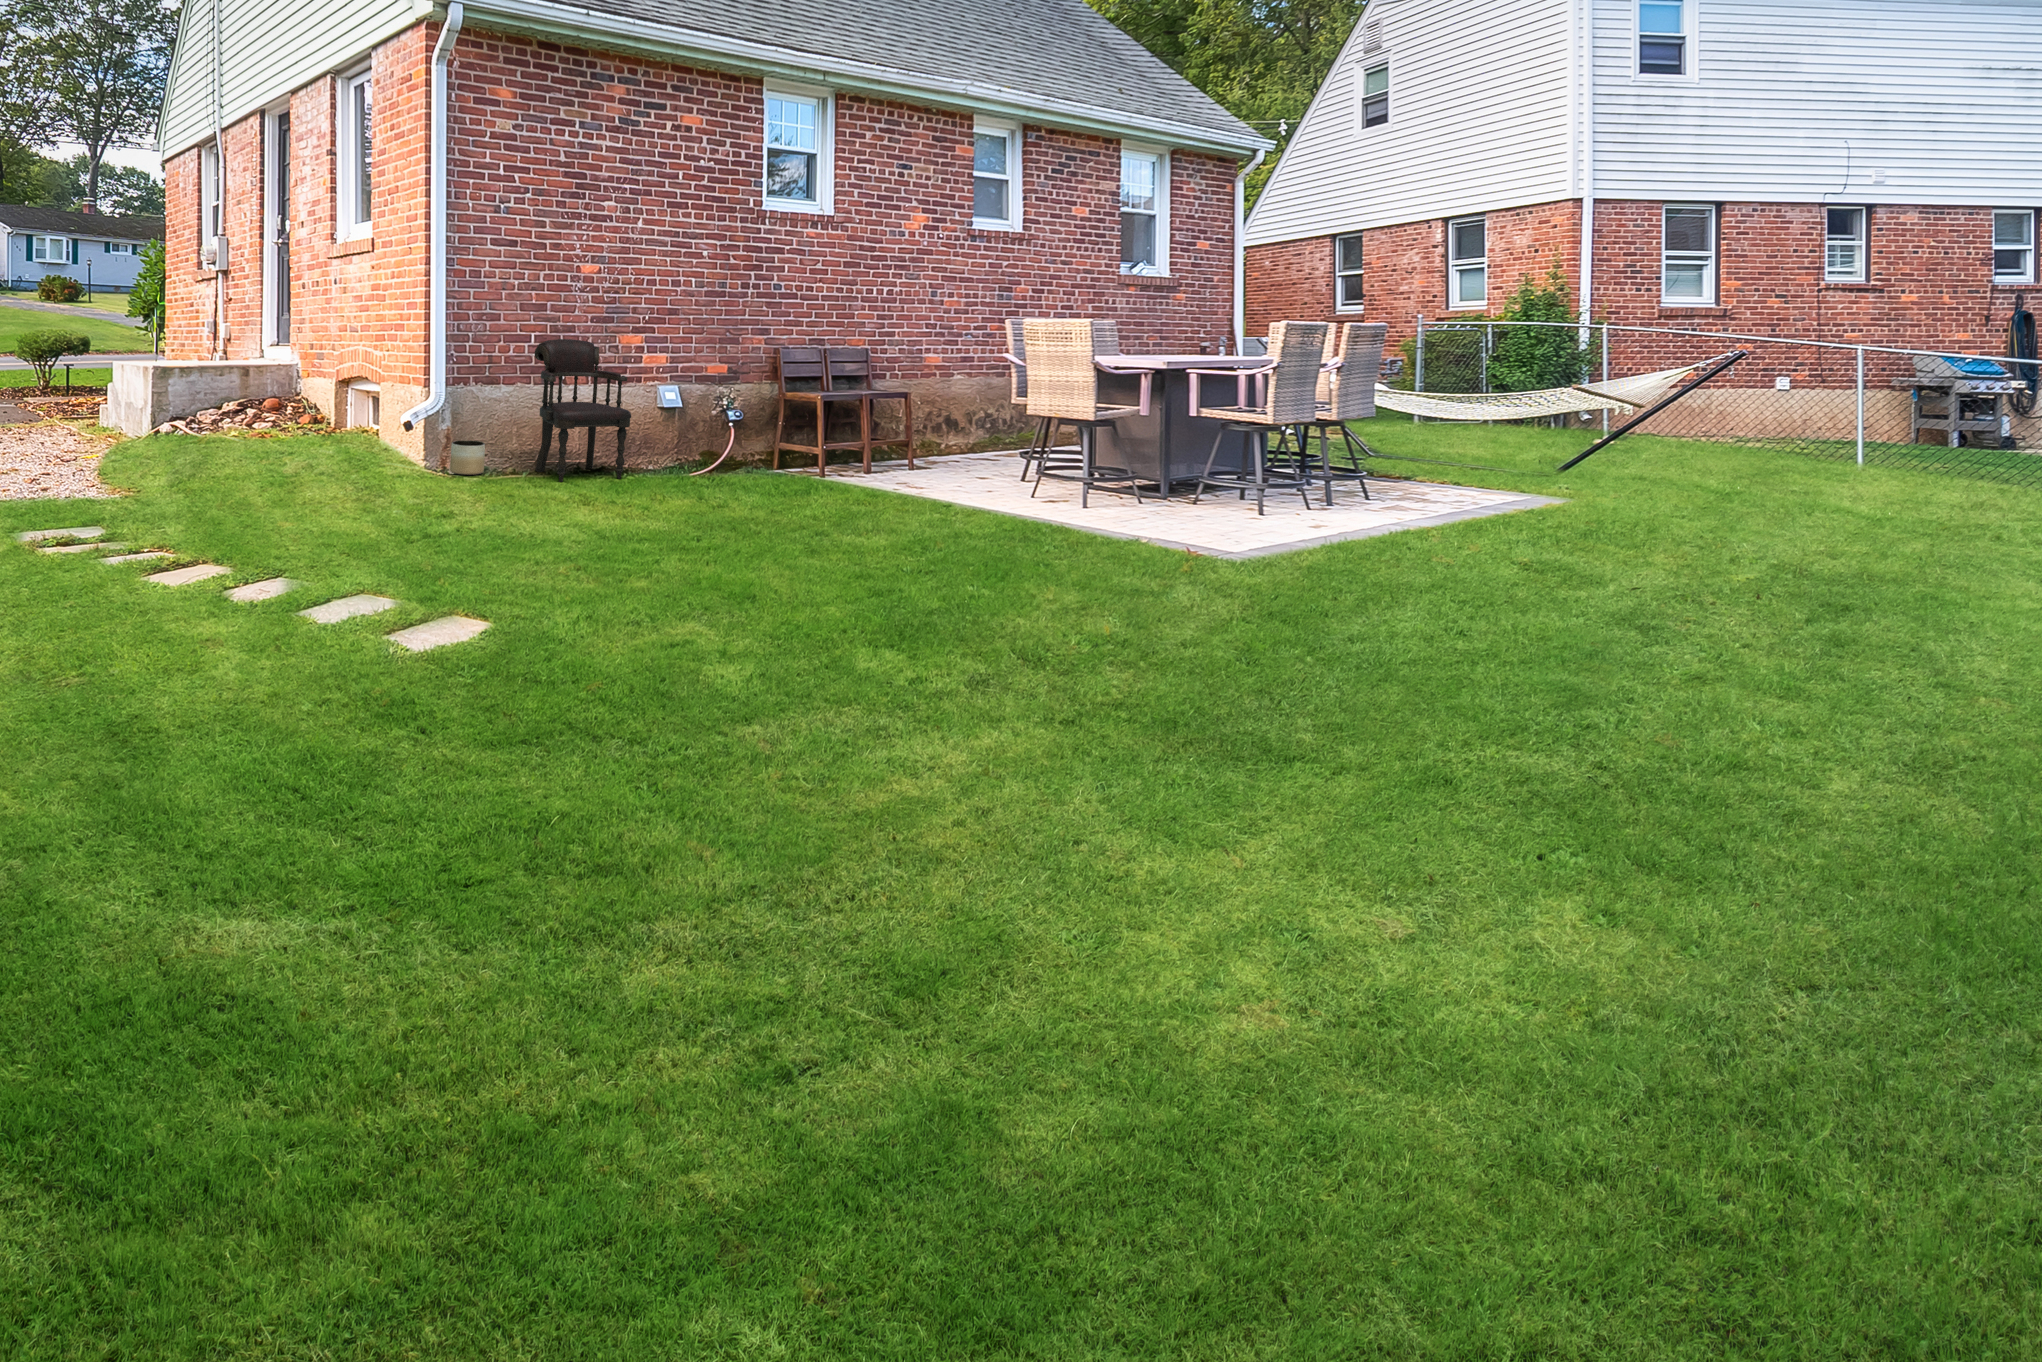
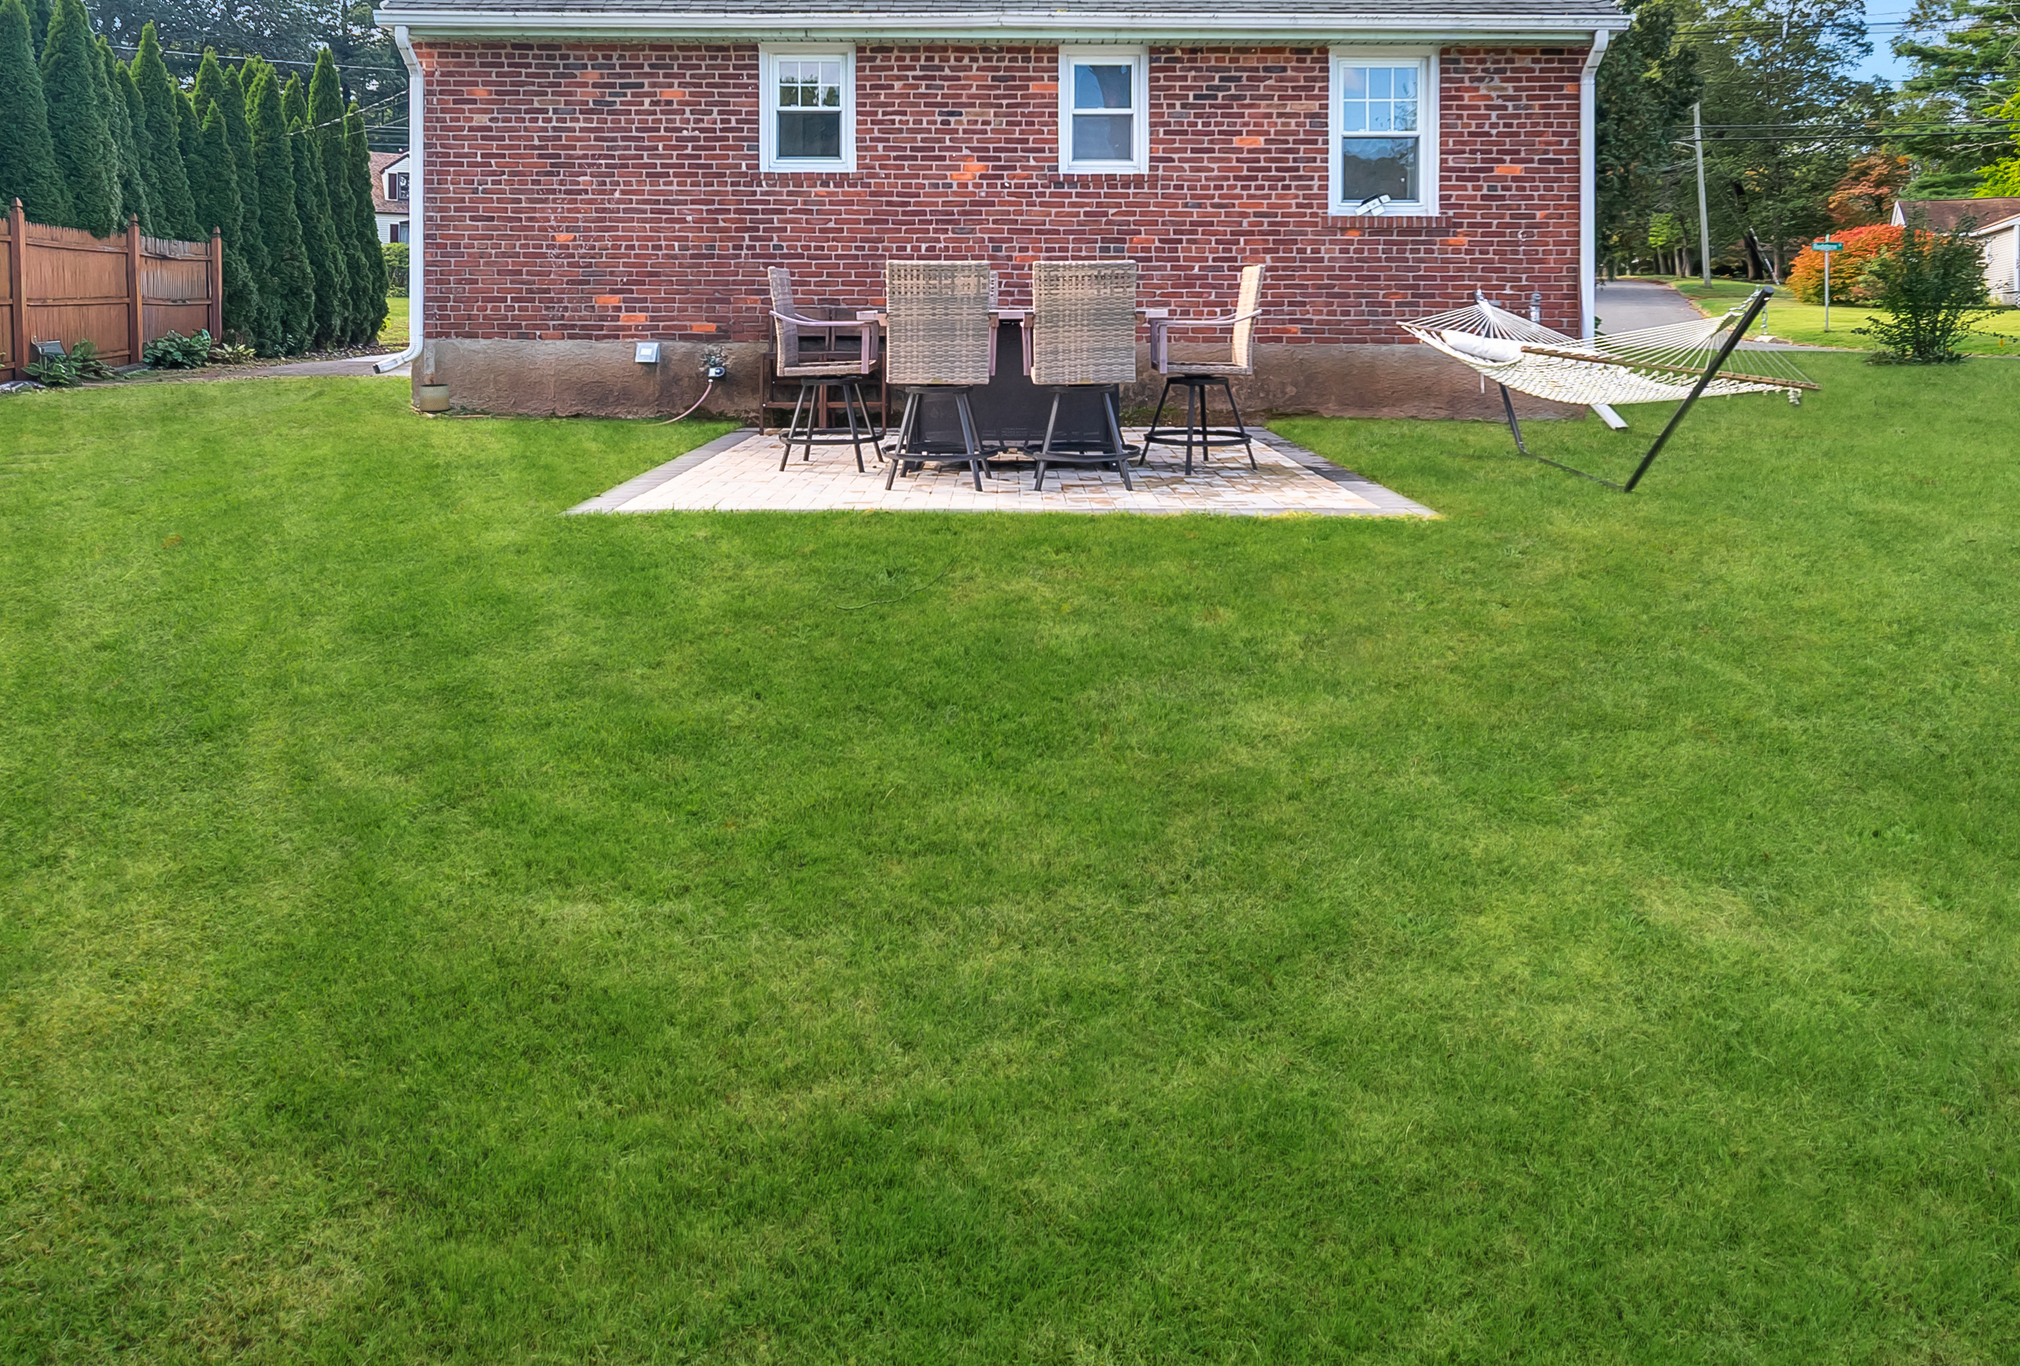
armchair: present [535,339,631,482] -> none [462,298,550,419]

